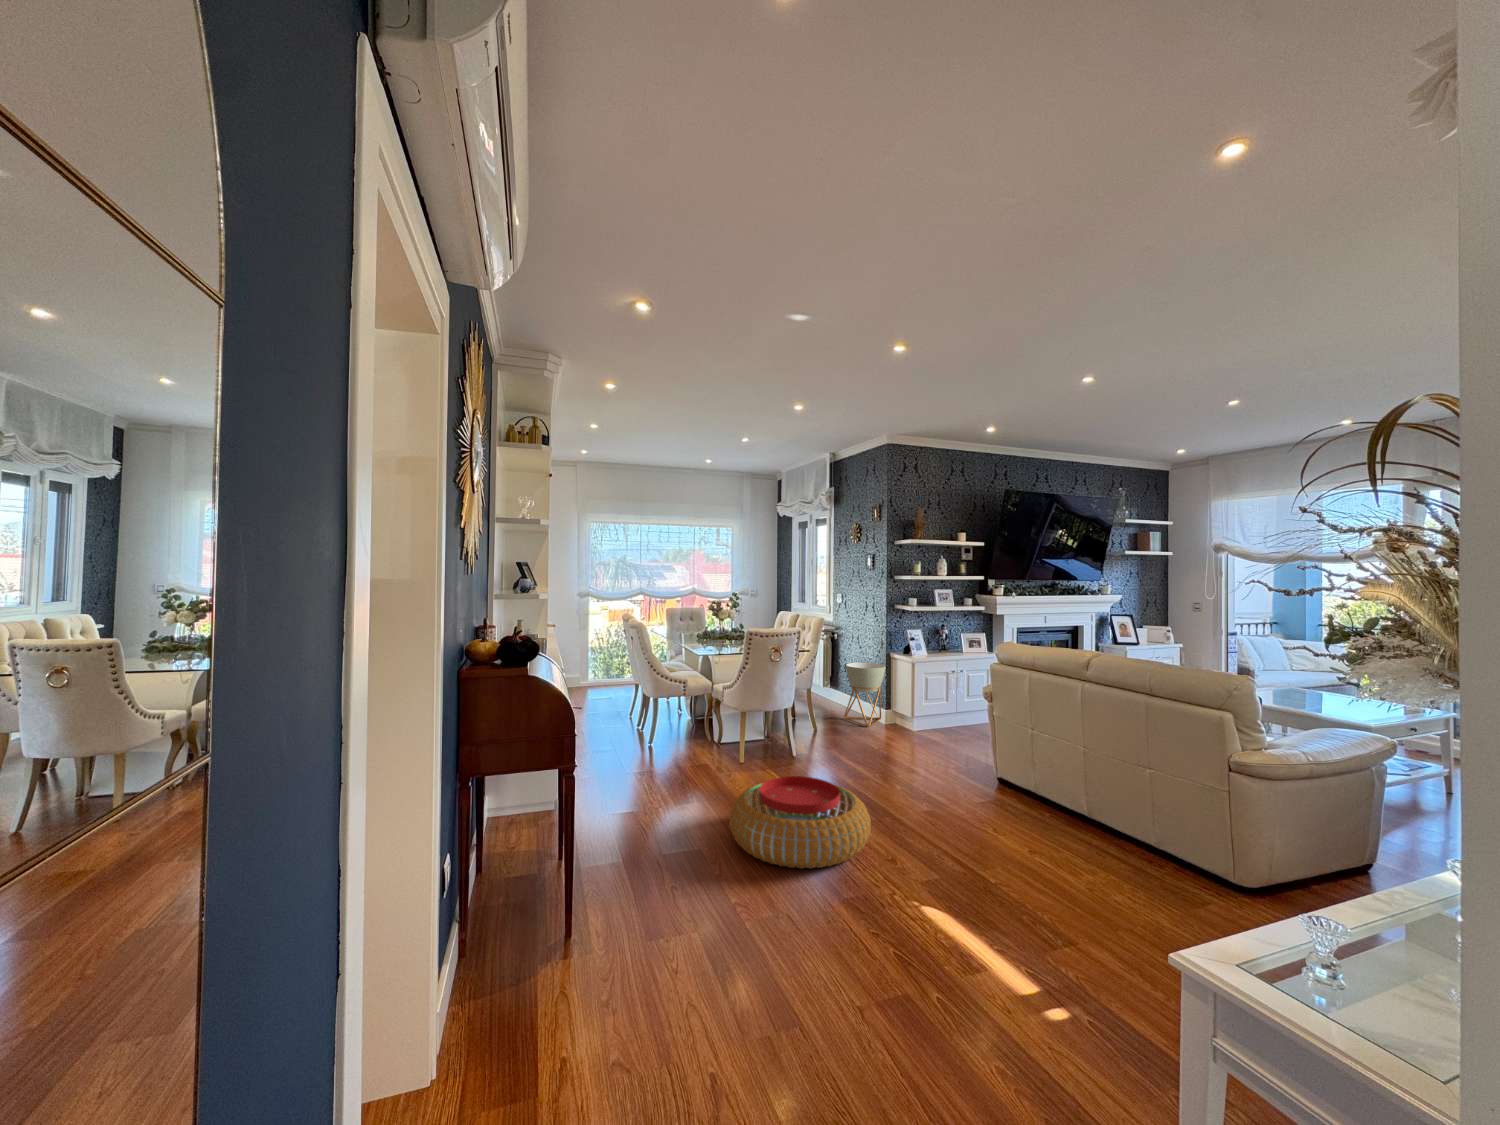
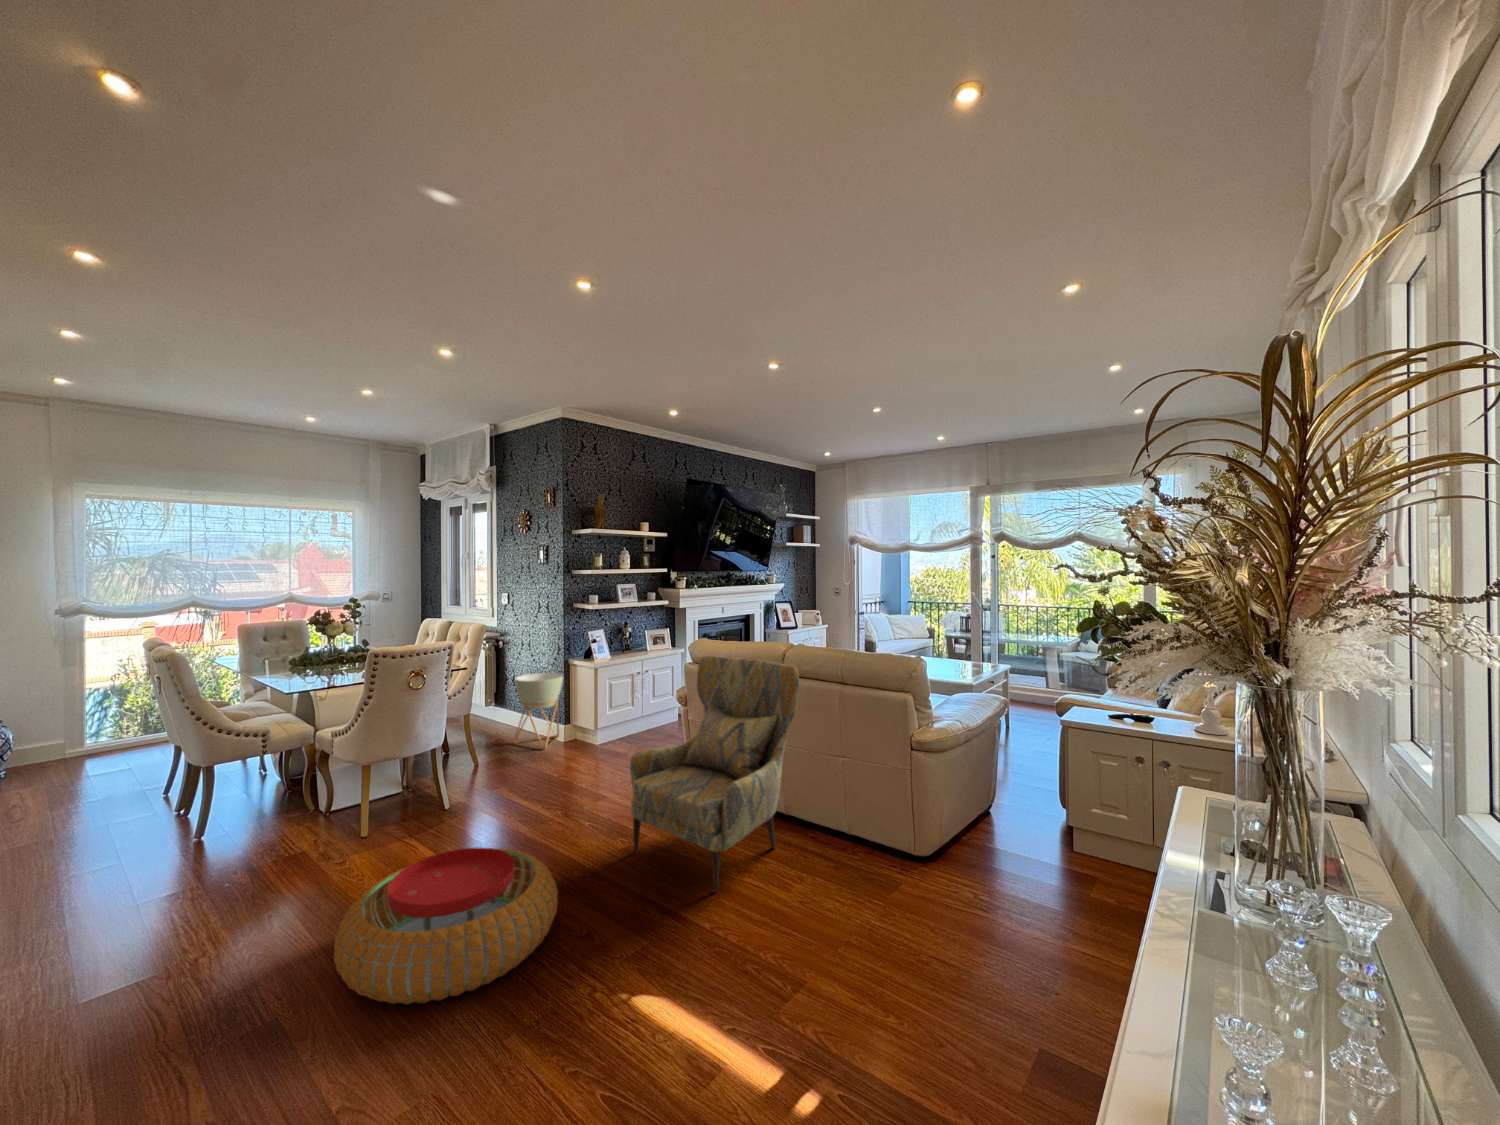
armchair: none [934,657,1097,859] -> present [630,656,799,892]

